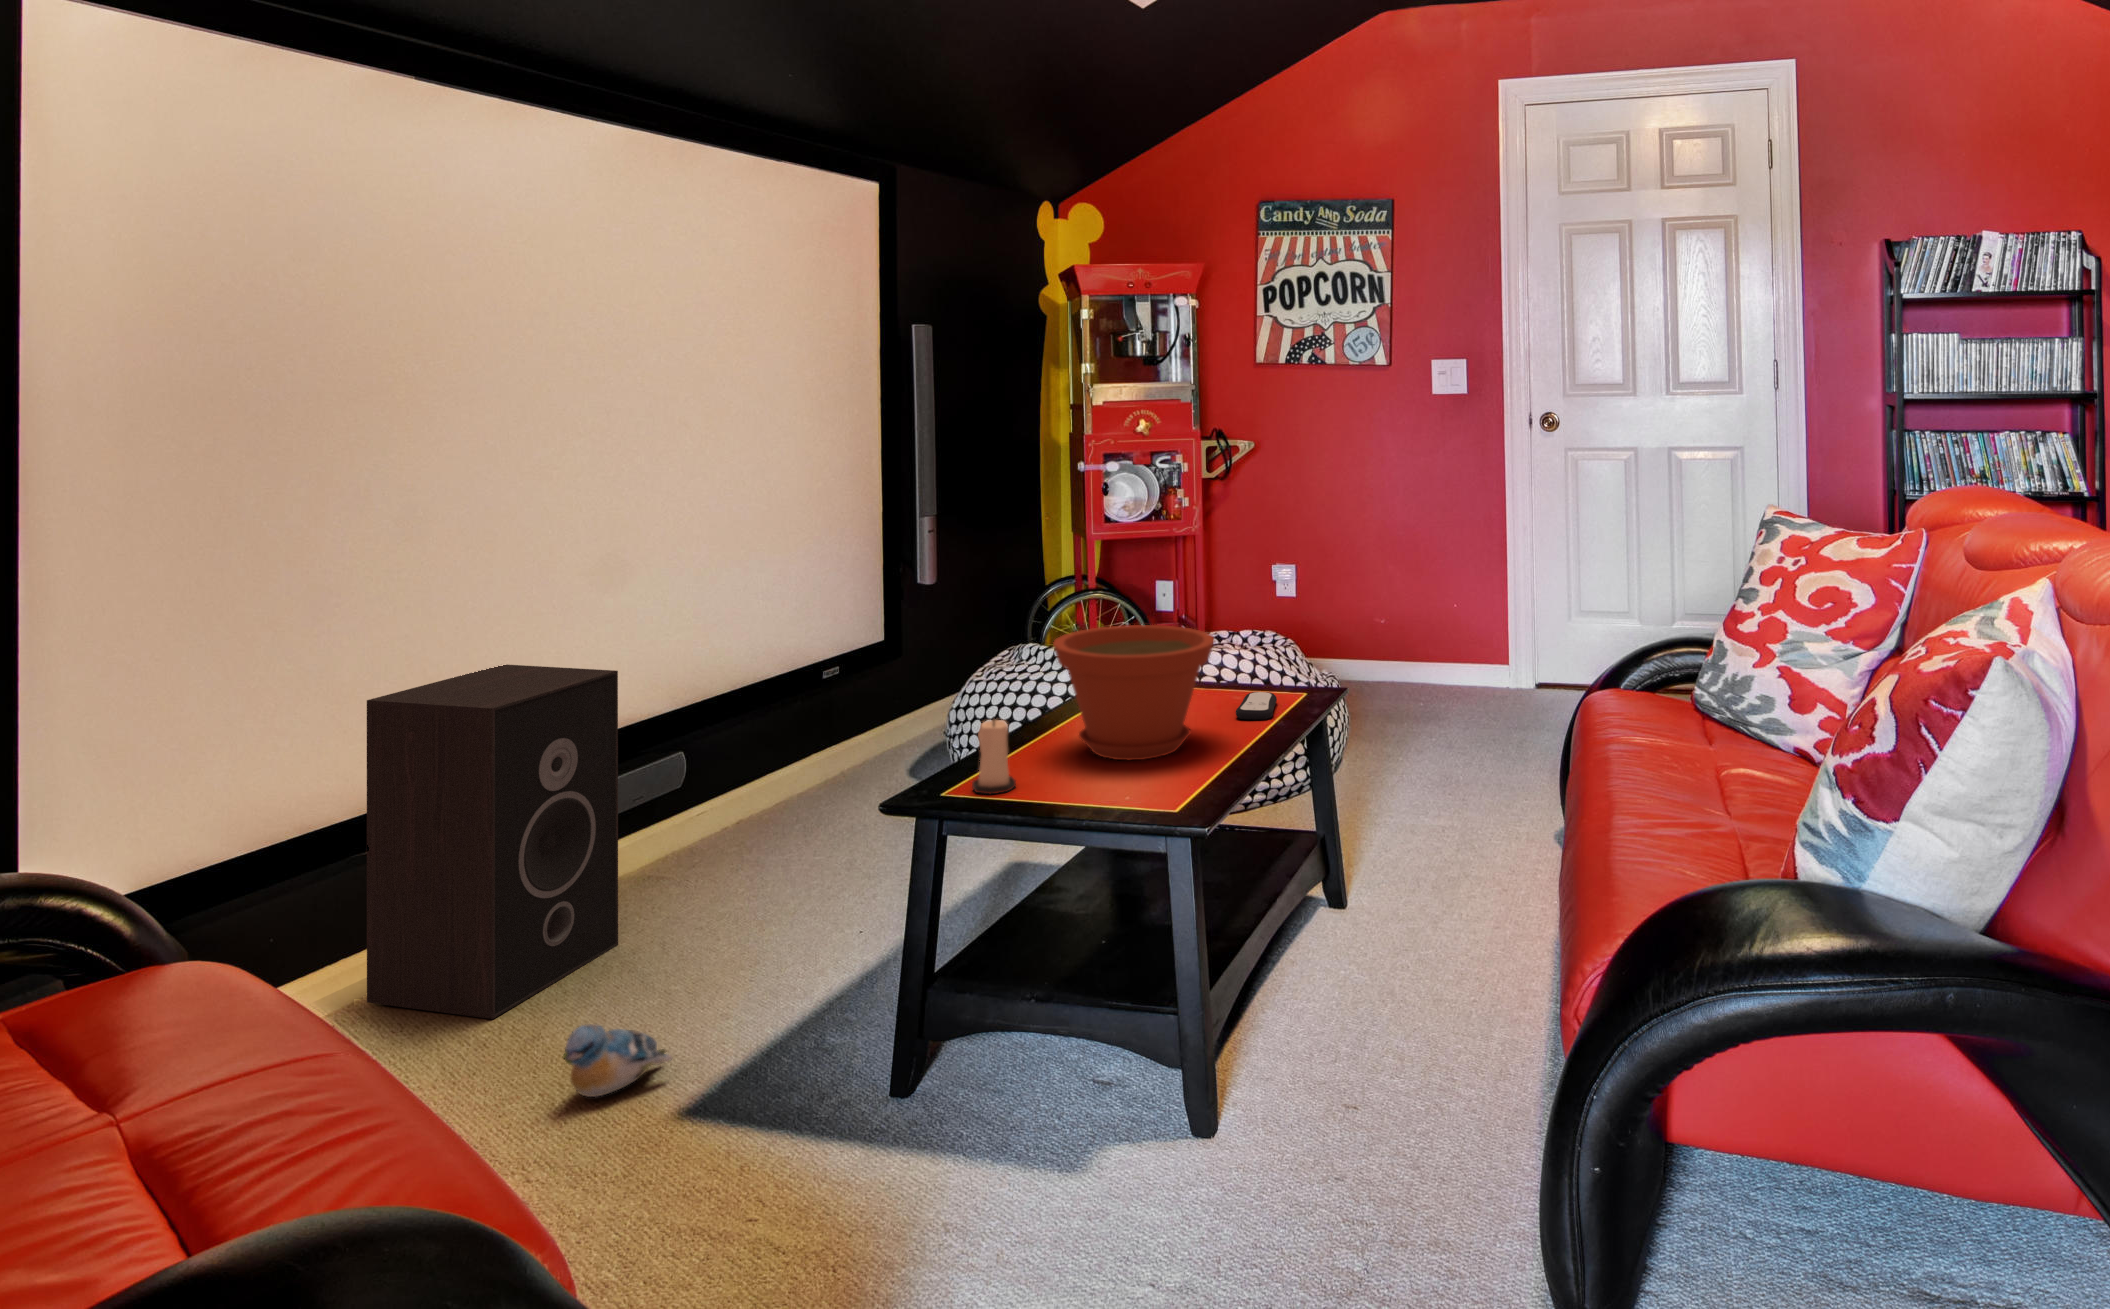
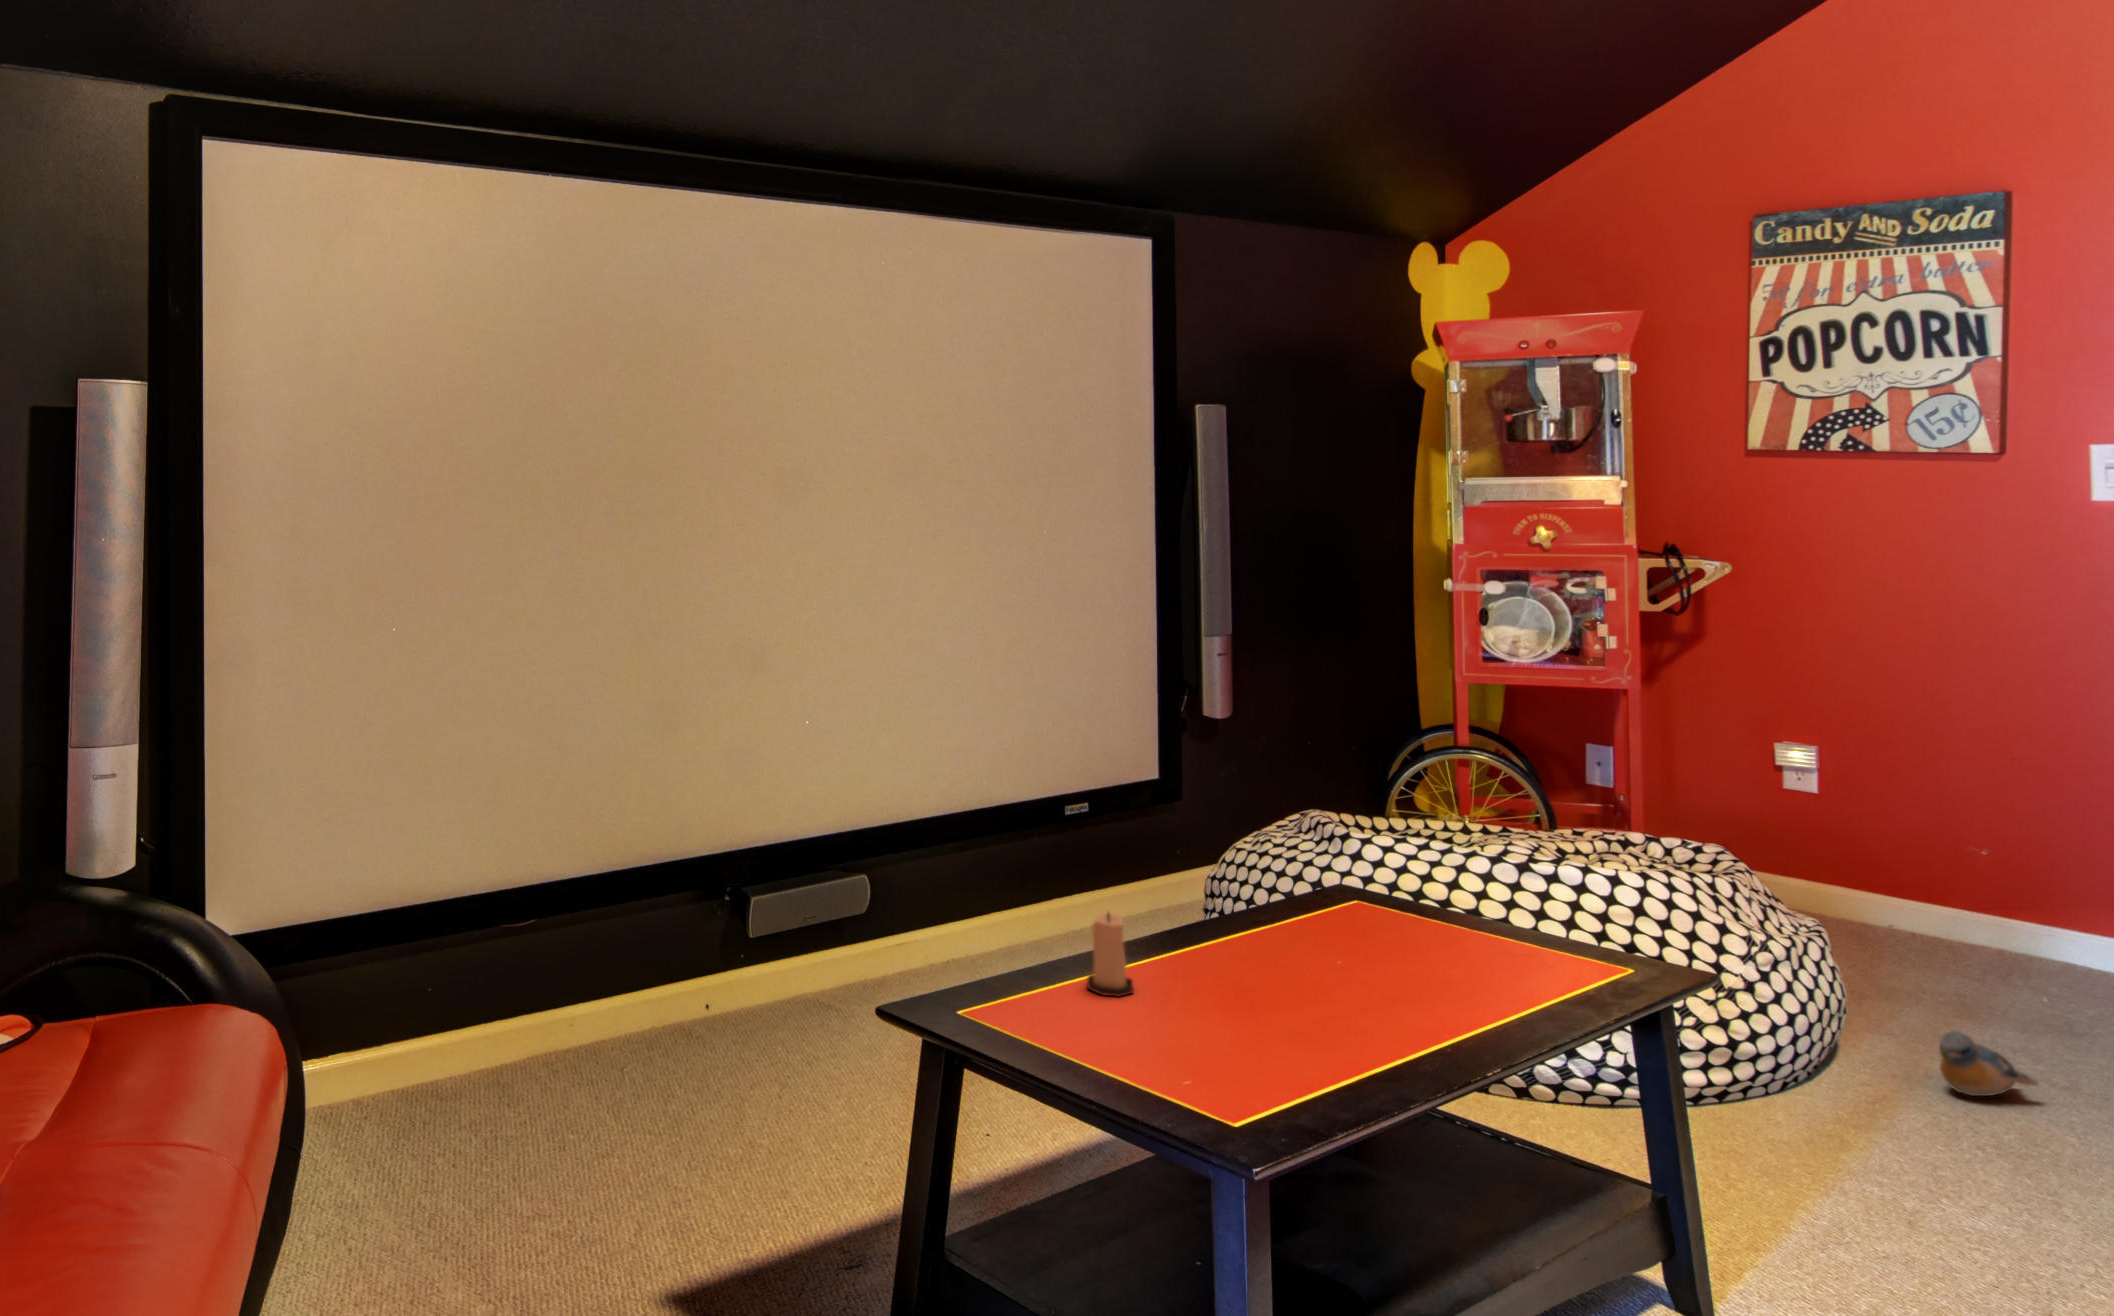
plant pot: present [1053,625,1214,760] -> none [1201,826,1411,1001]
speaker: present [367,664,618,1019] -> none [651,754,846,1071]
remote control: present [1236,692,1277,720] -> none [1475,943,1557,986]
plush toy: present [563,1024,672,1097] -> present [1939,1031,2038,1096]

